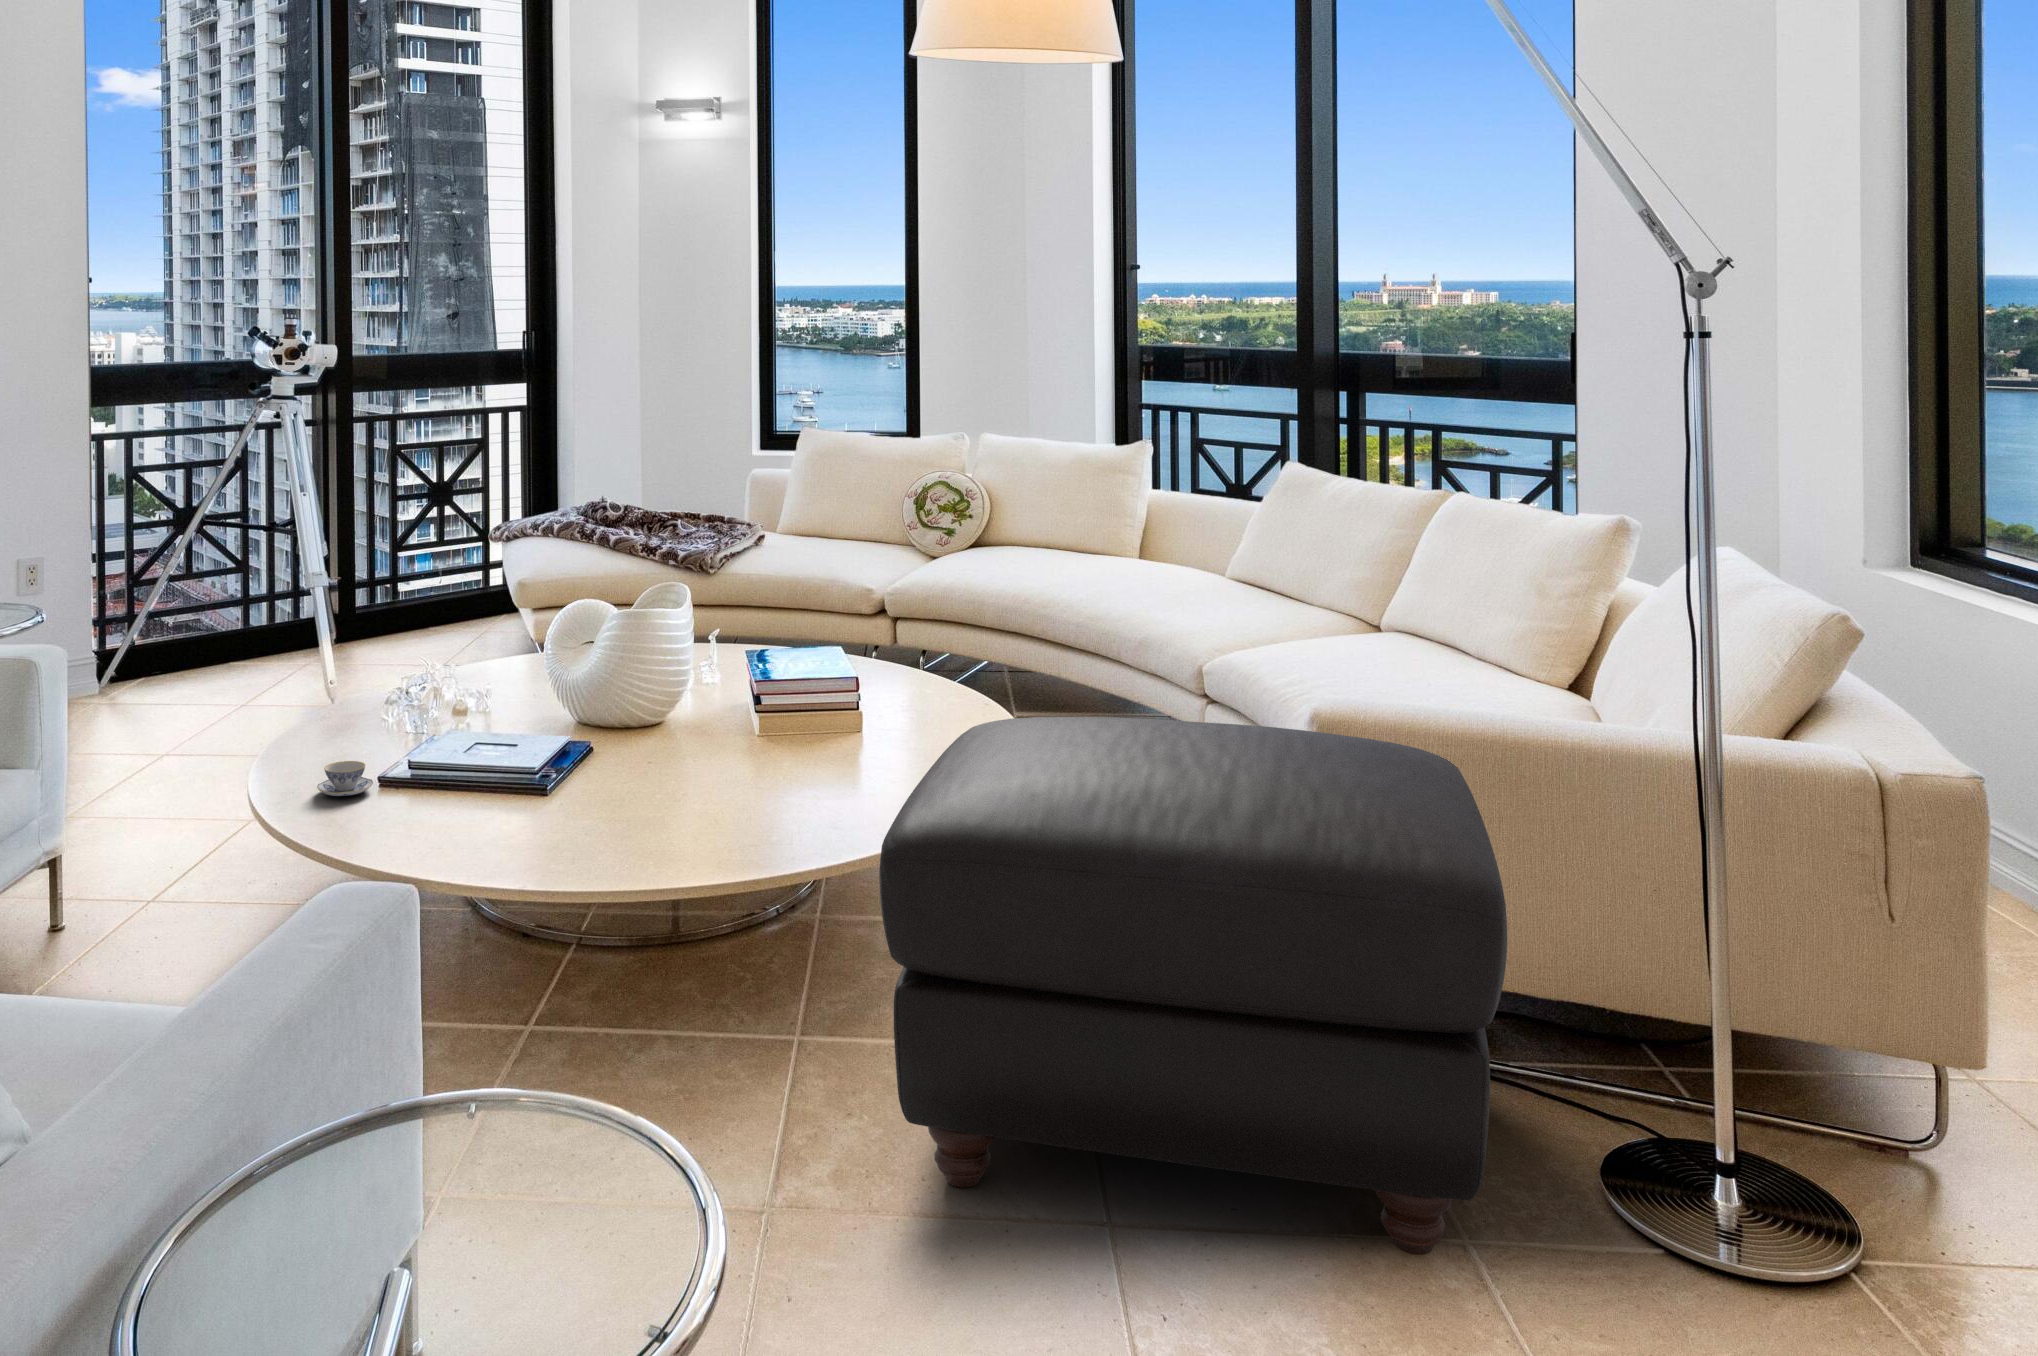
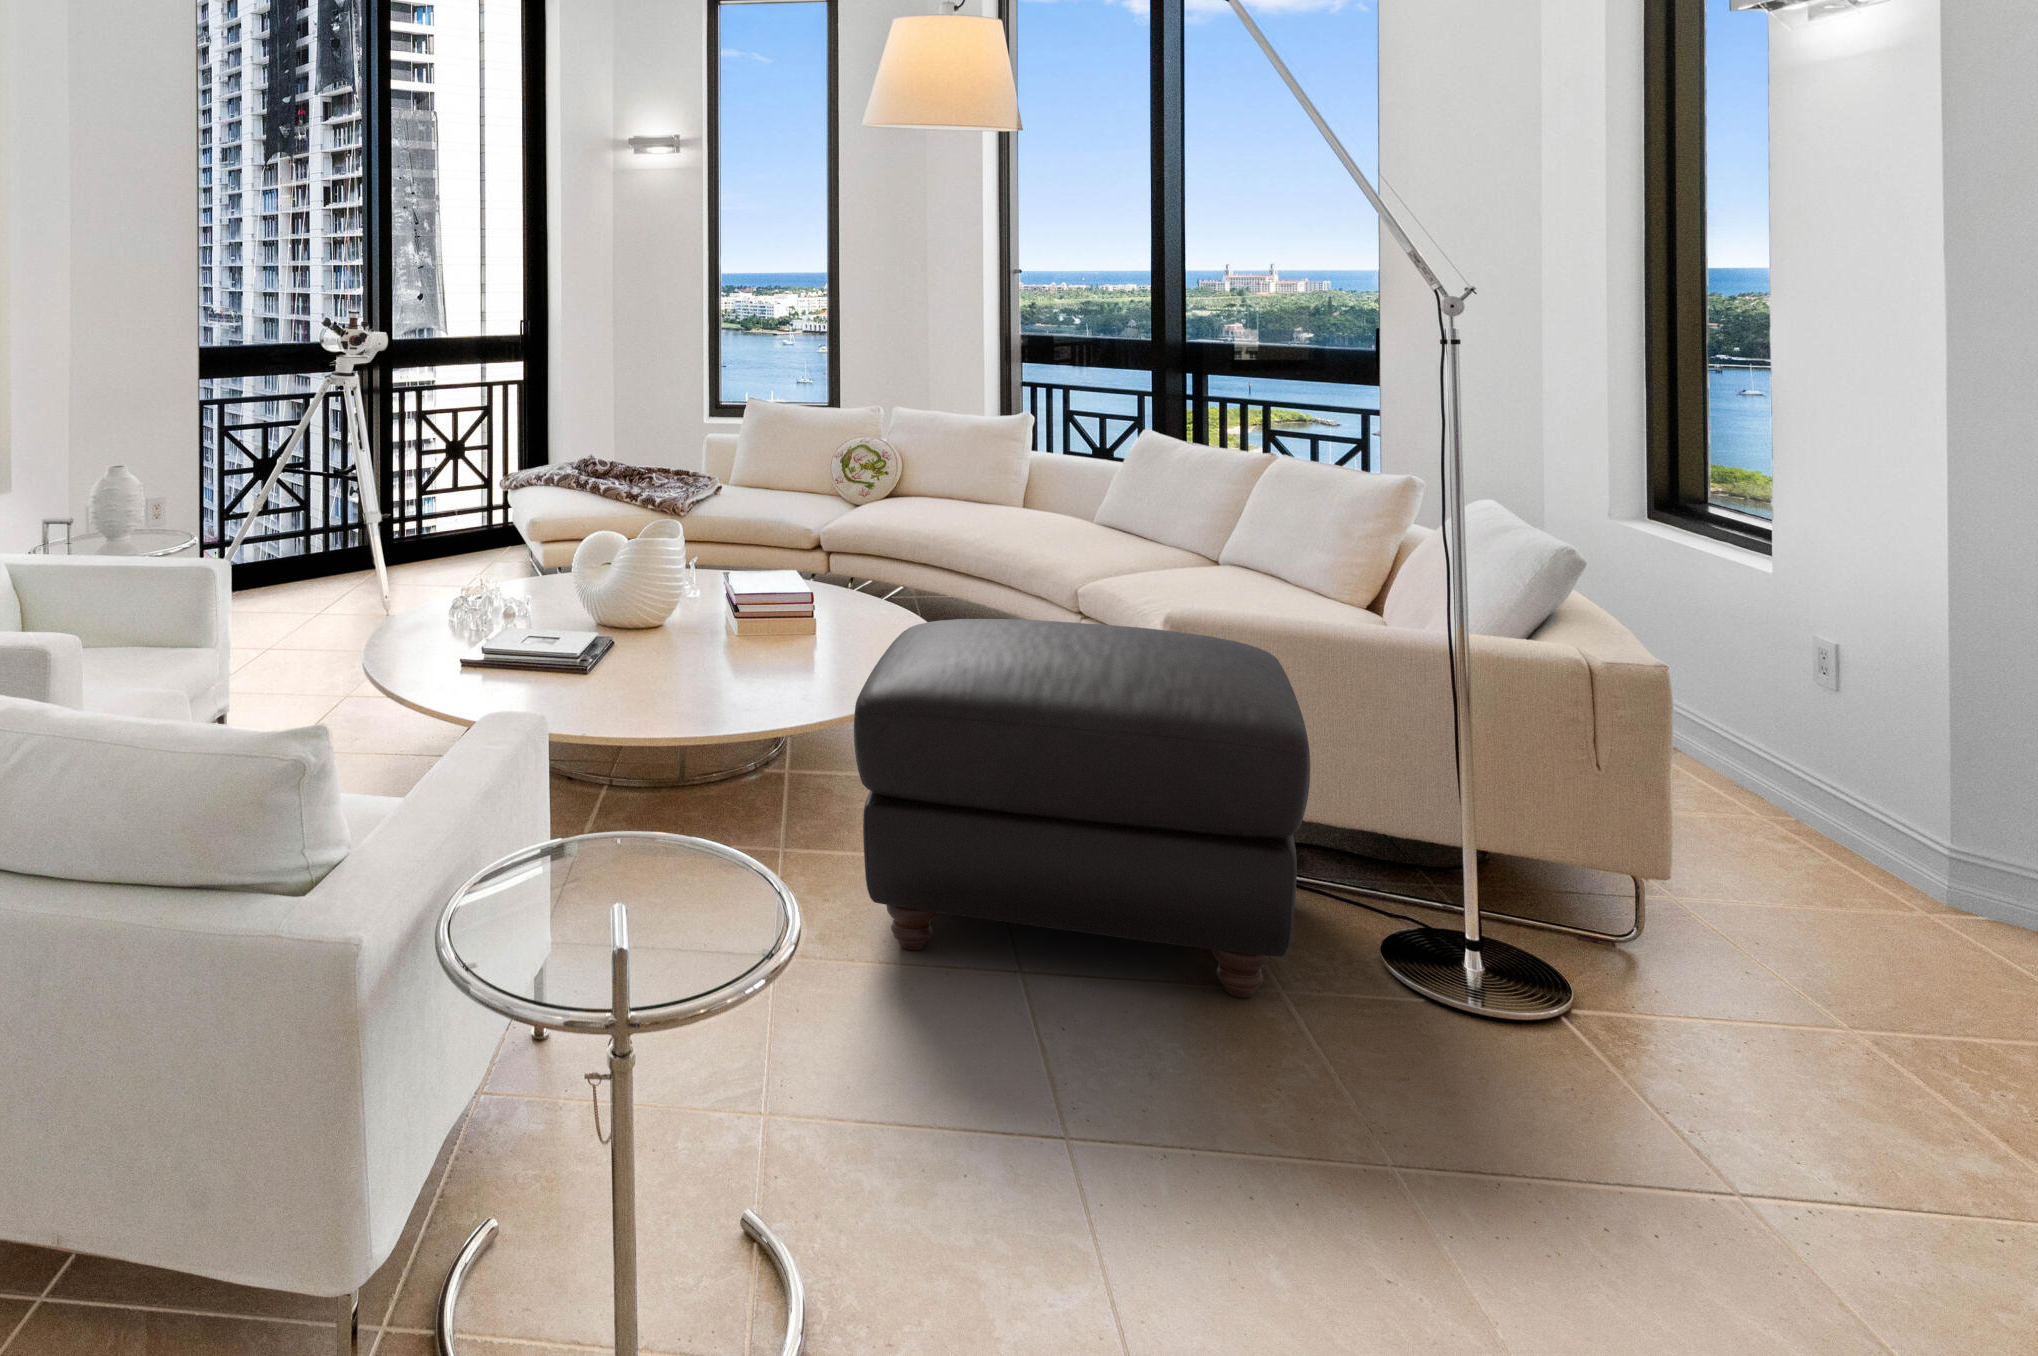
teacup: present [317,761,373,796] -> none [419,648,460,674]

